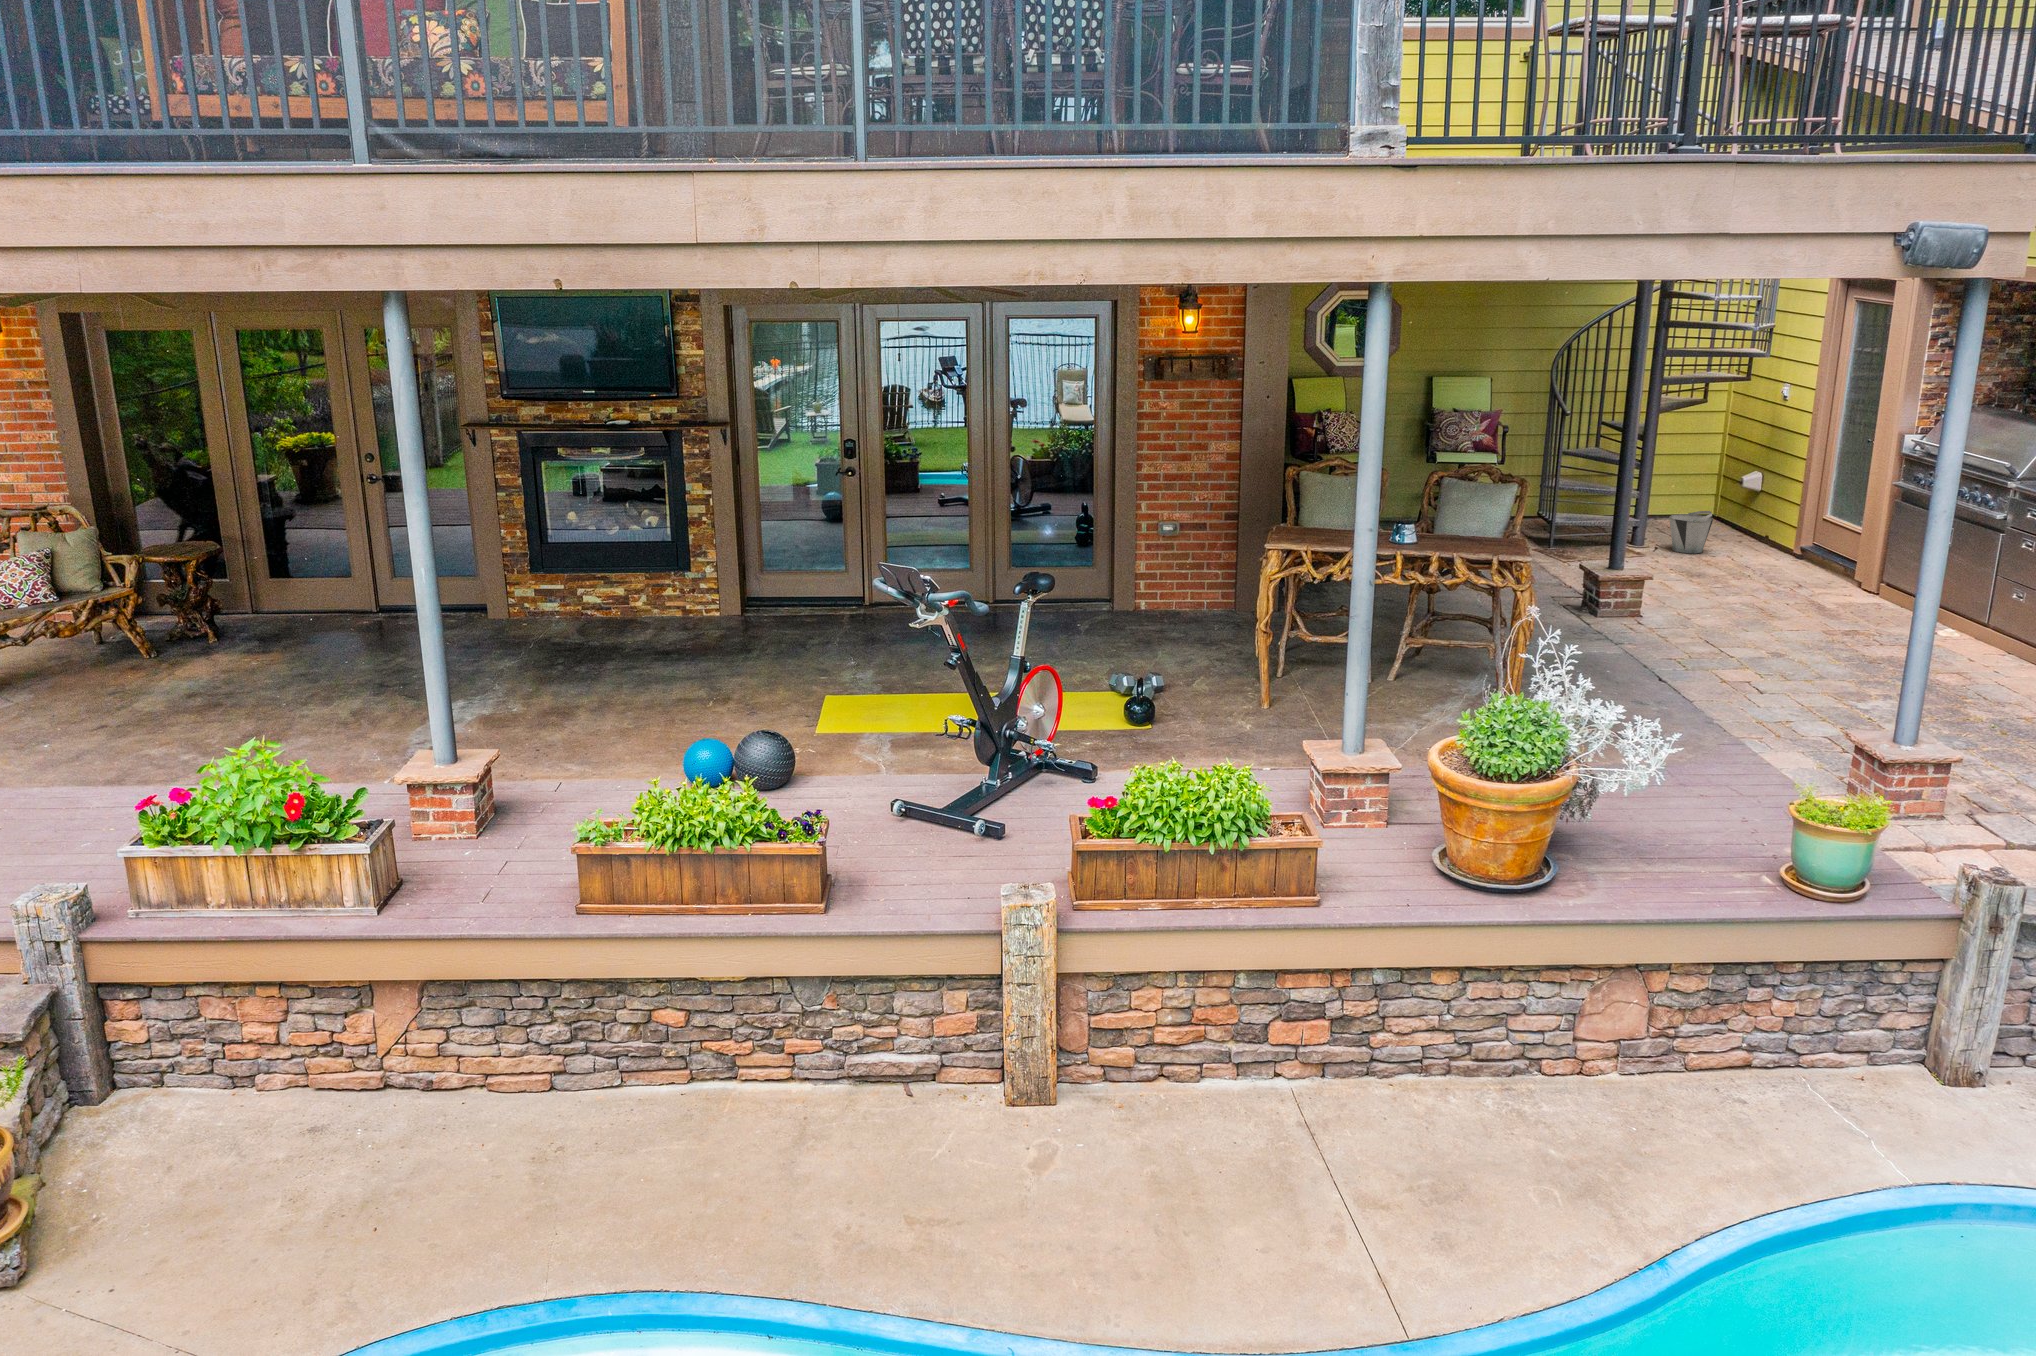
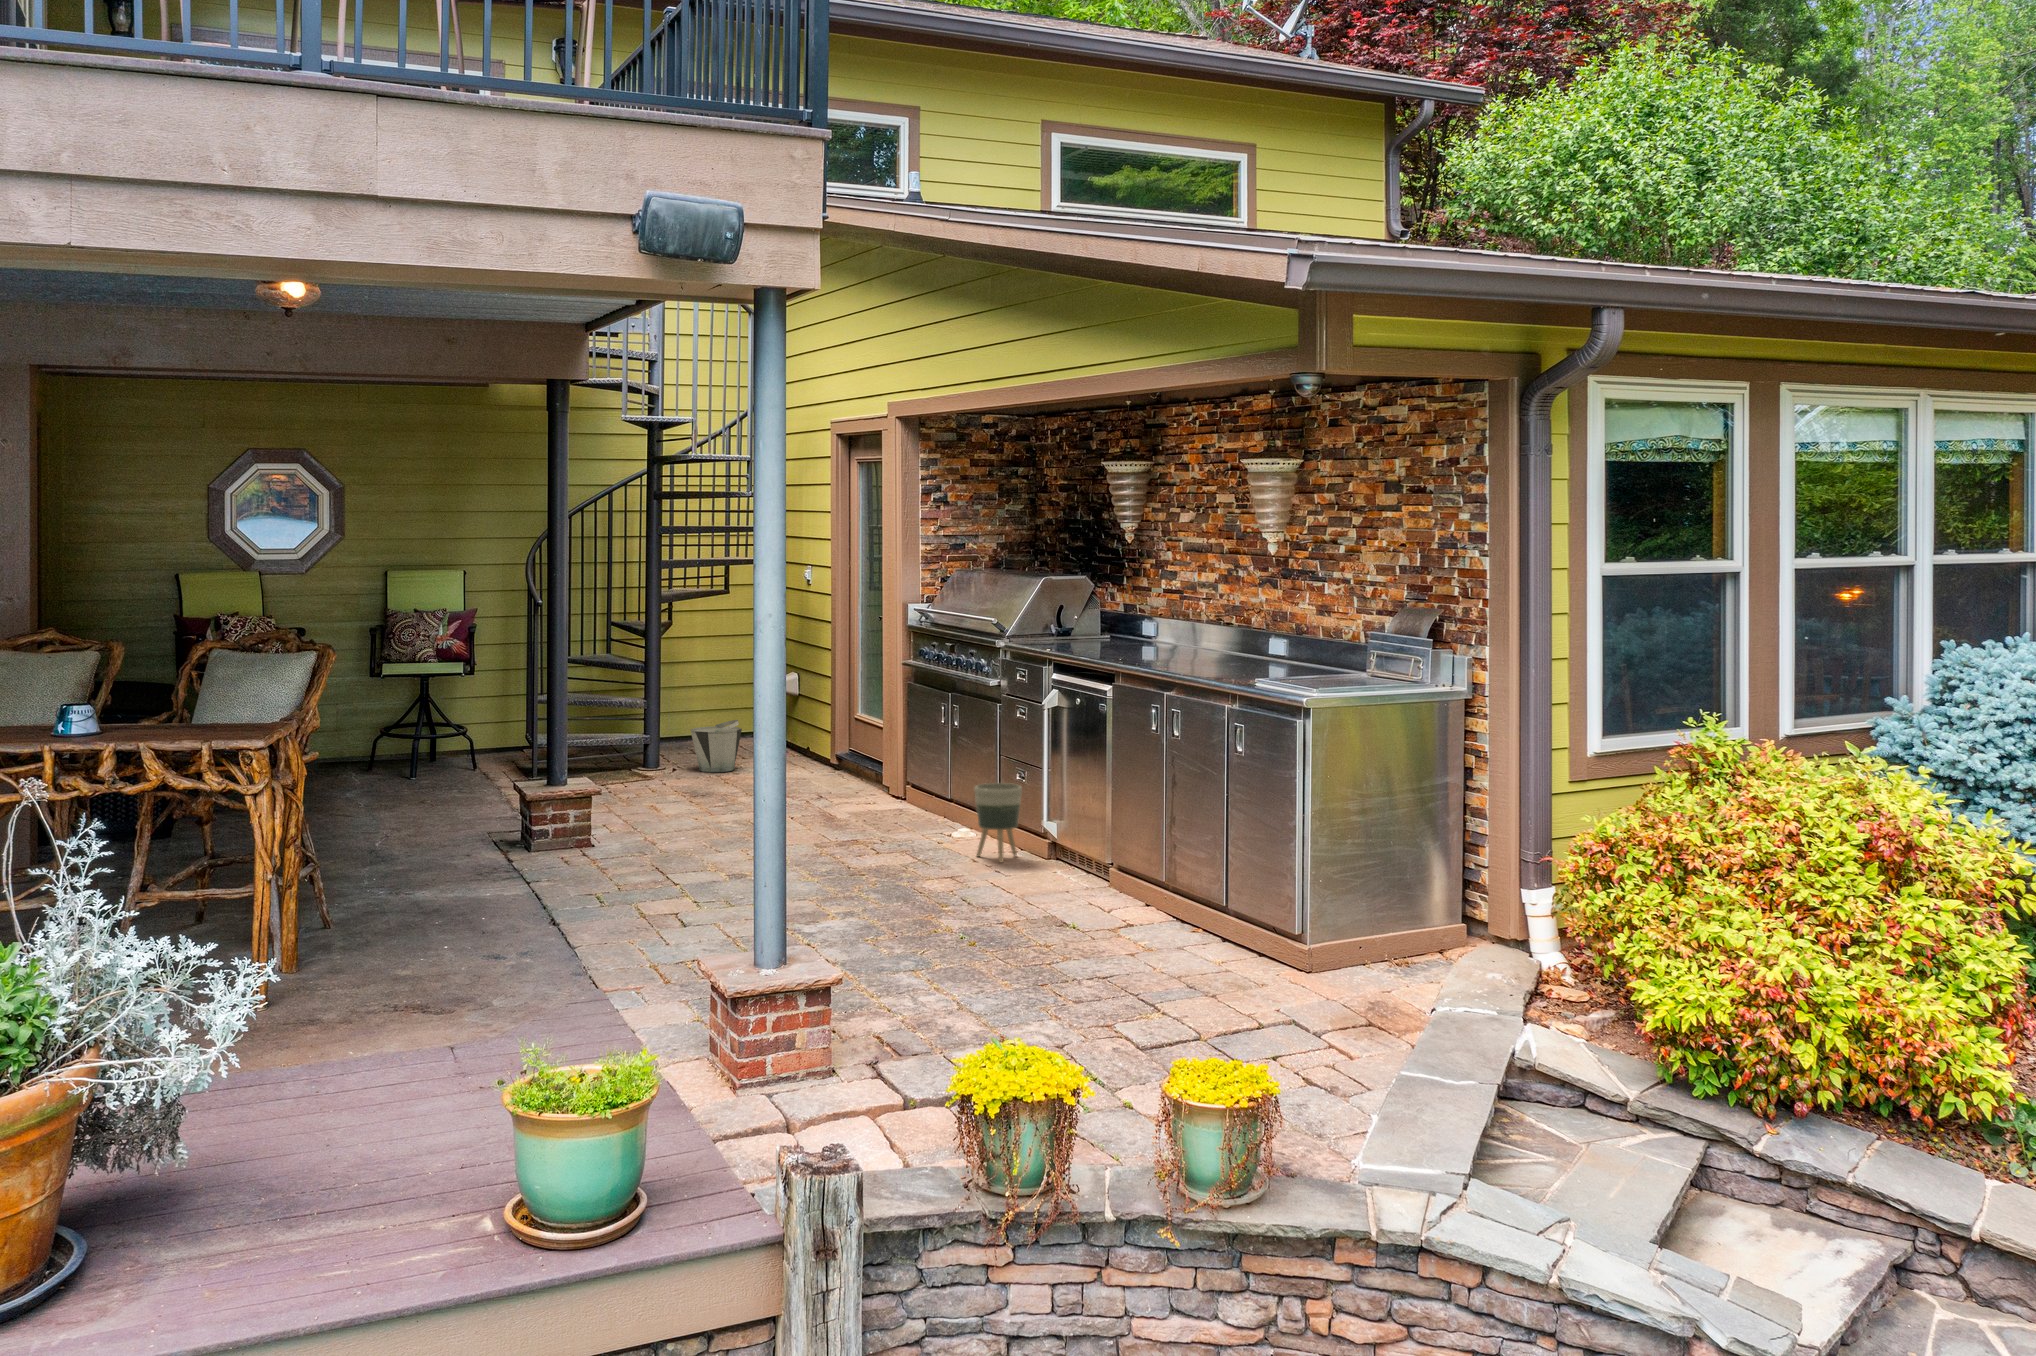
planter: none [1969,601,2023,666] -> present [974,783,1022,862]

